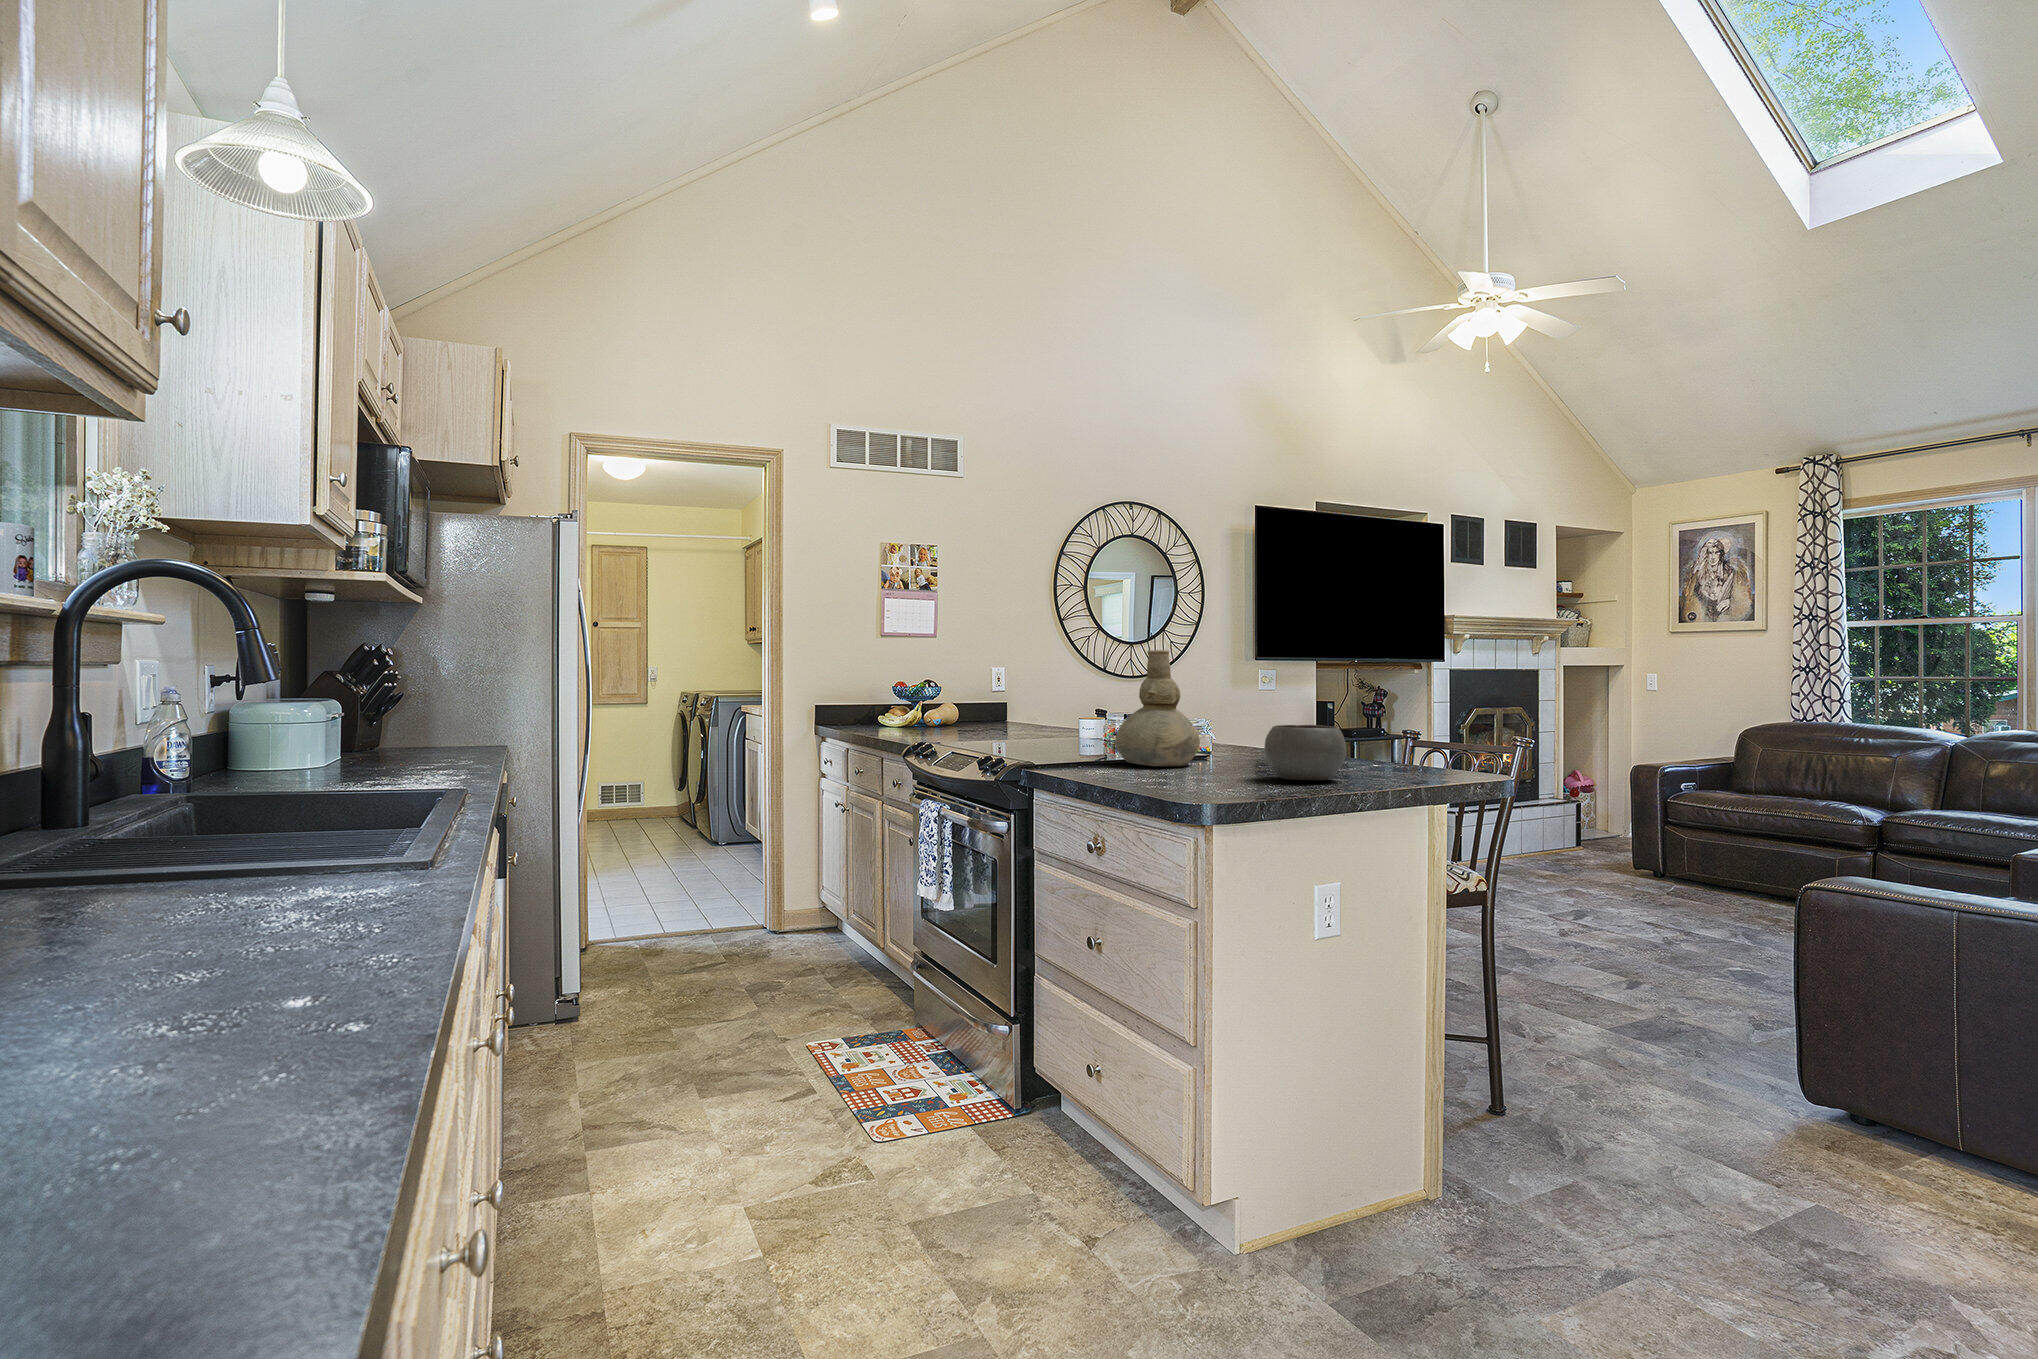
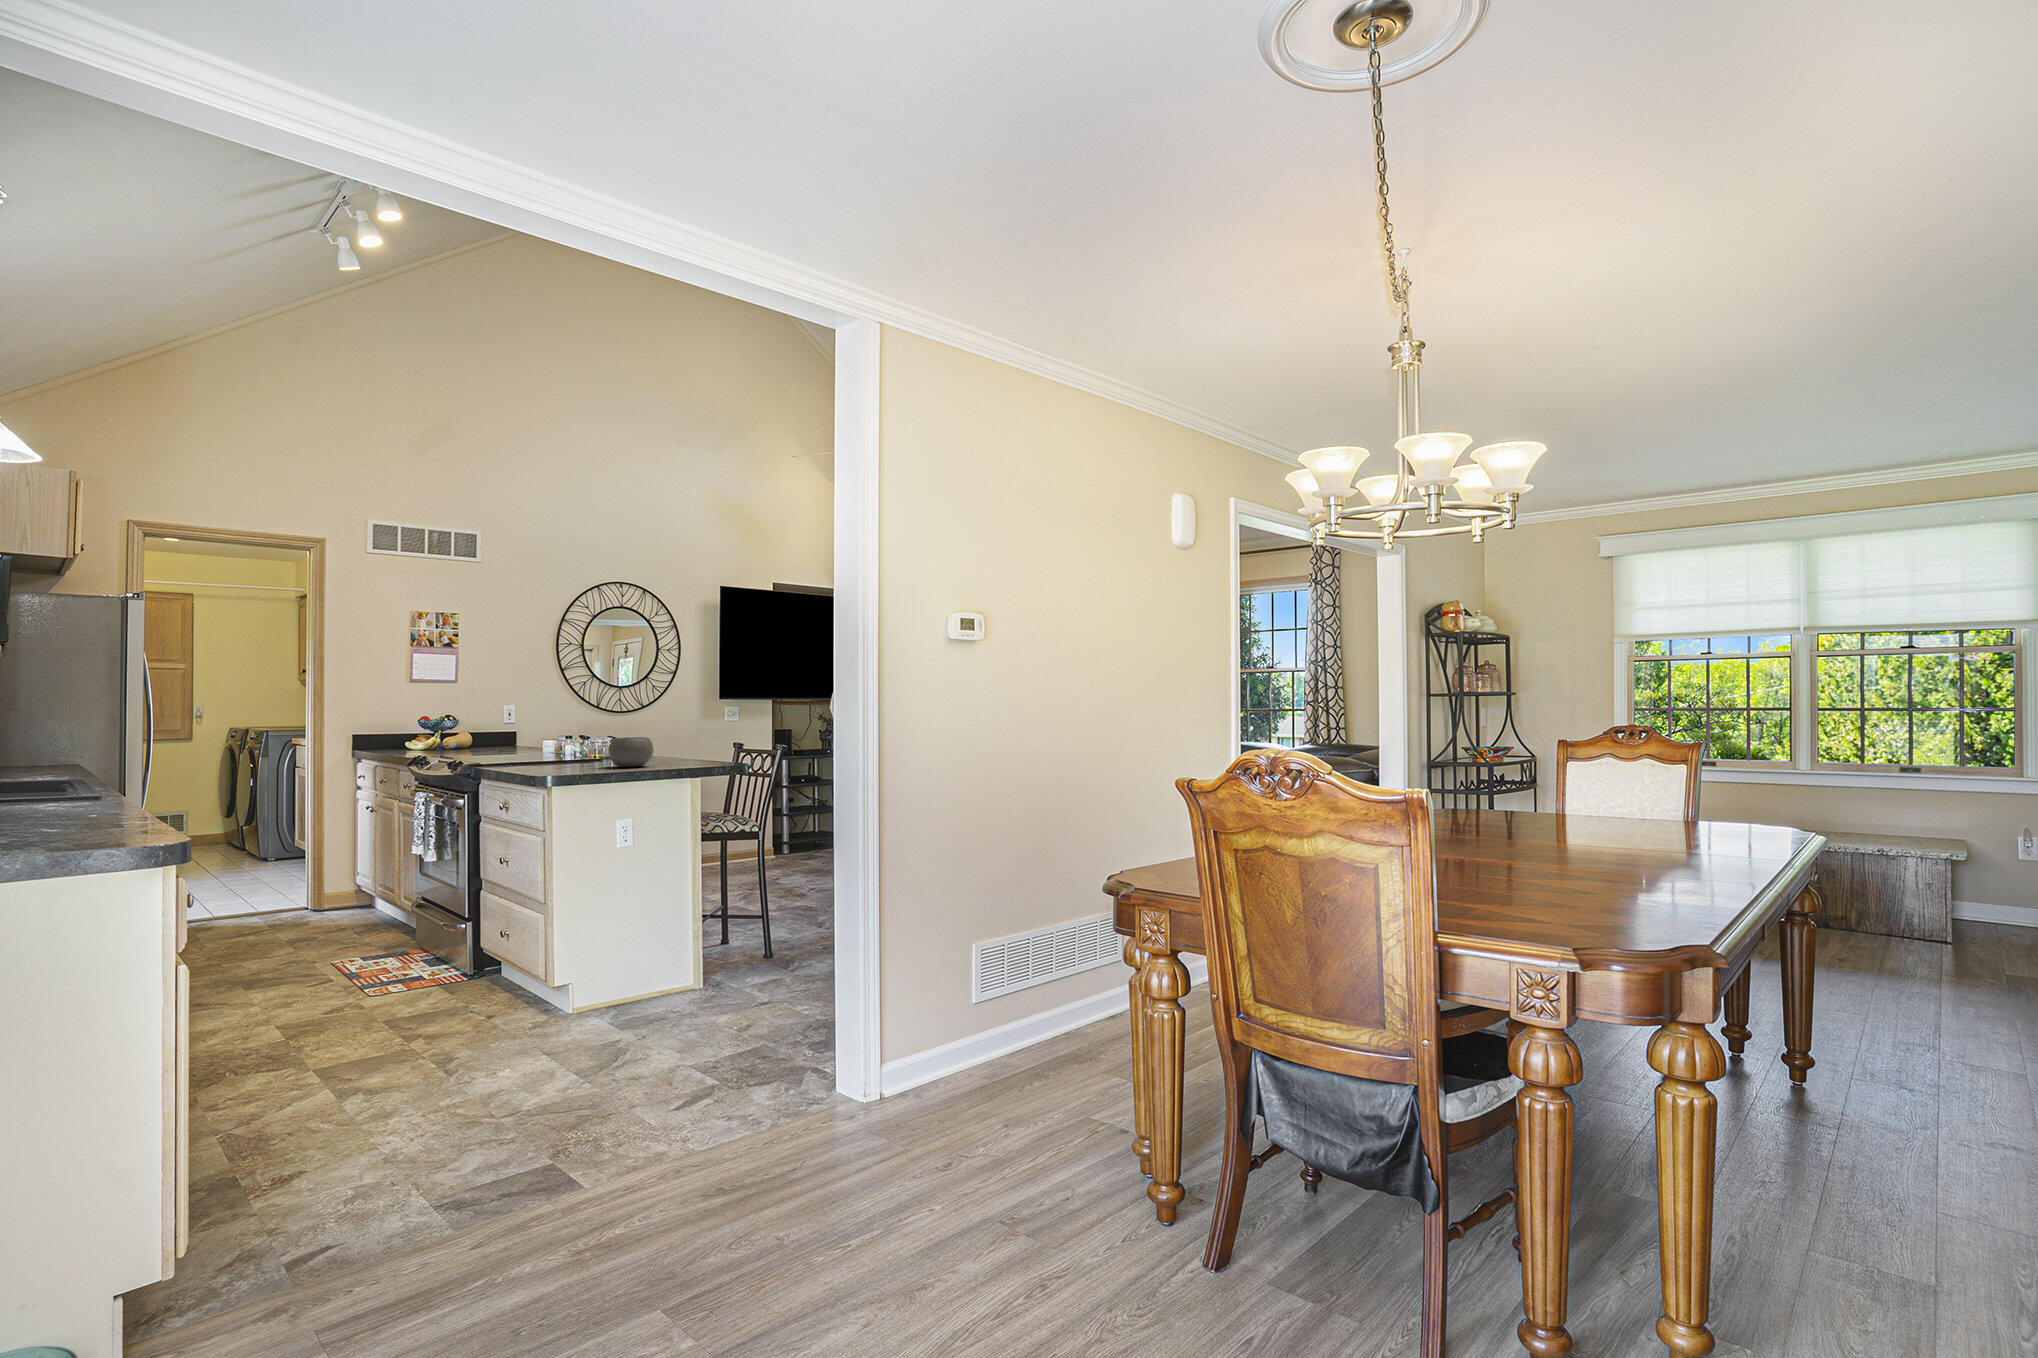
vase: present [1115,650,1200,766] -> none [537,697,590,764]

